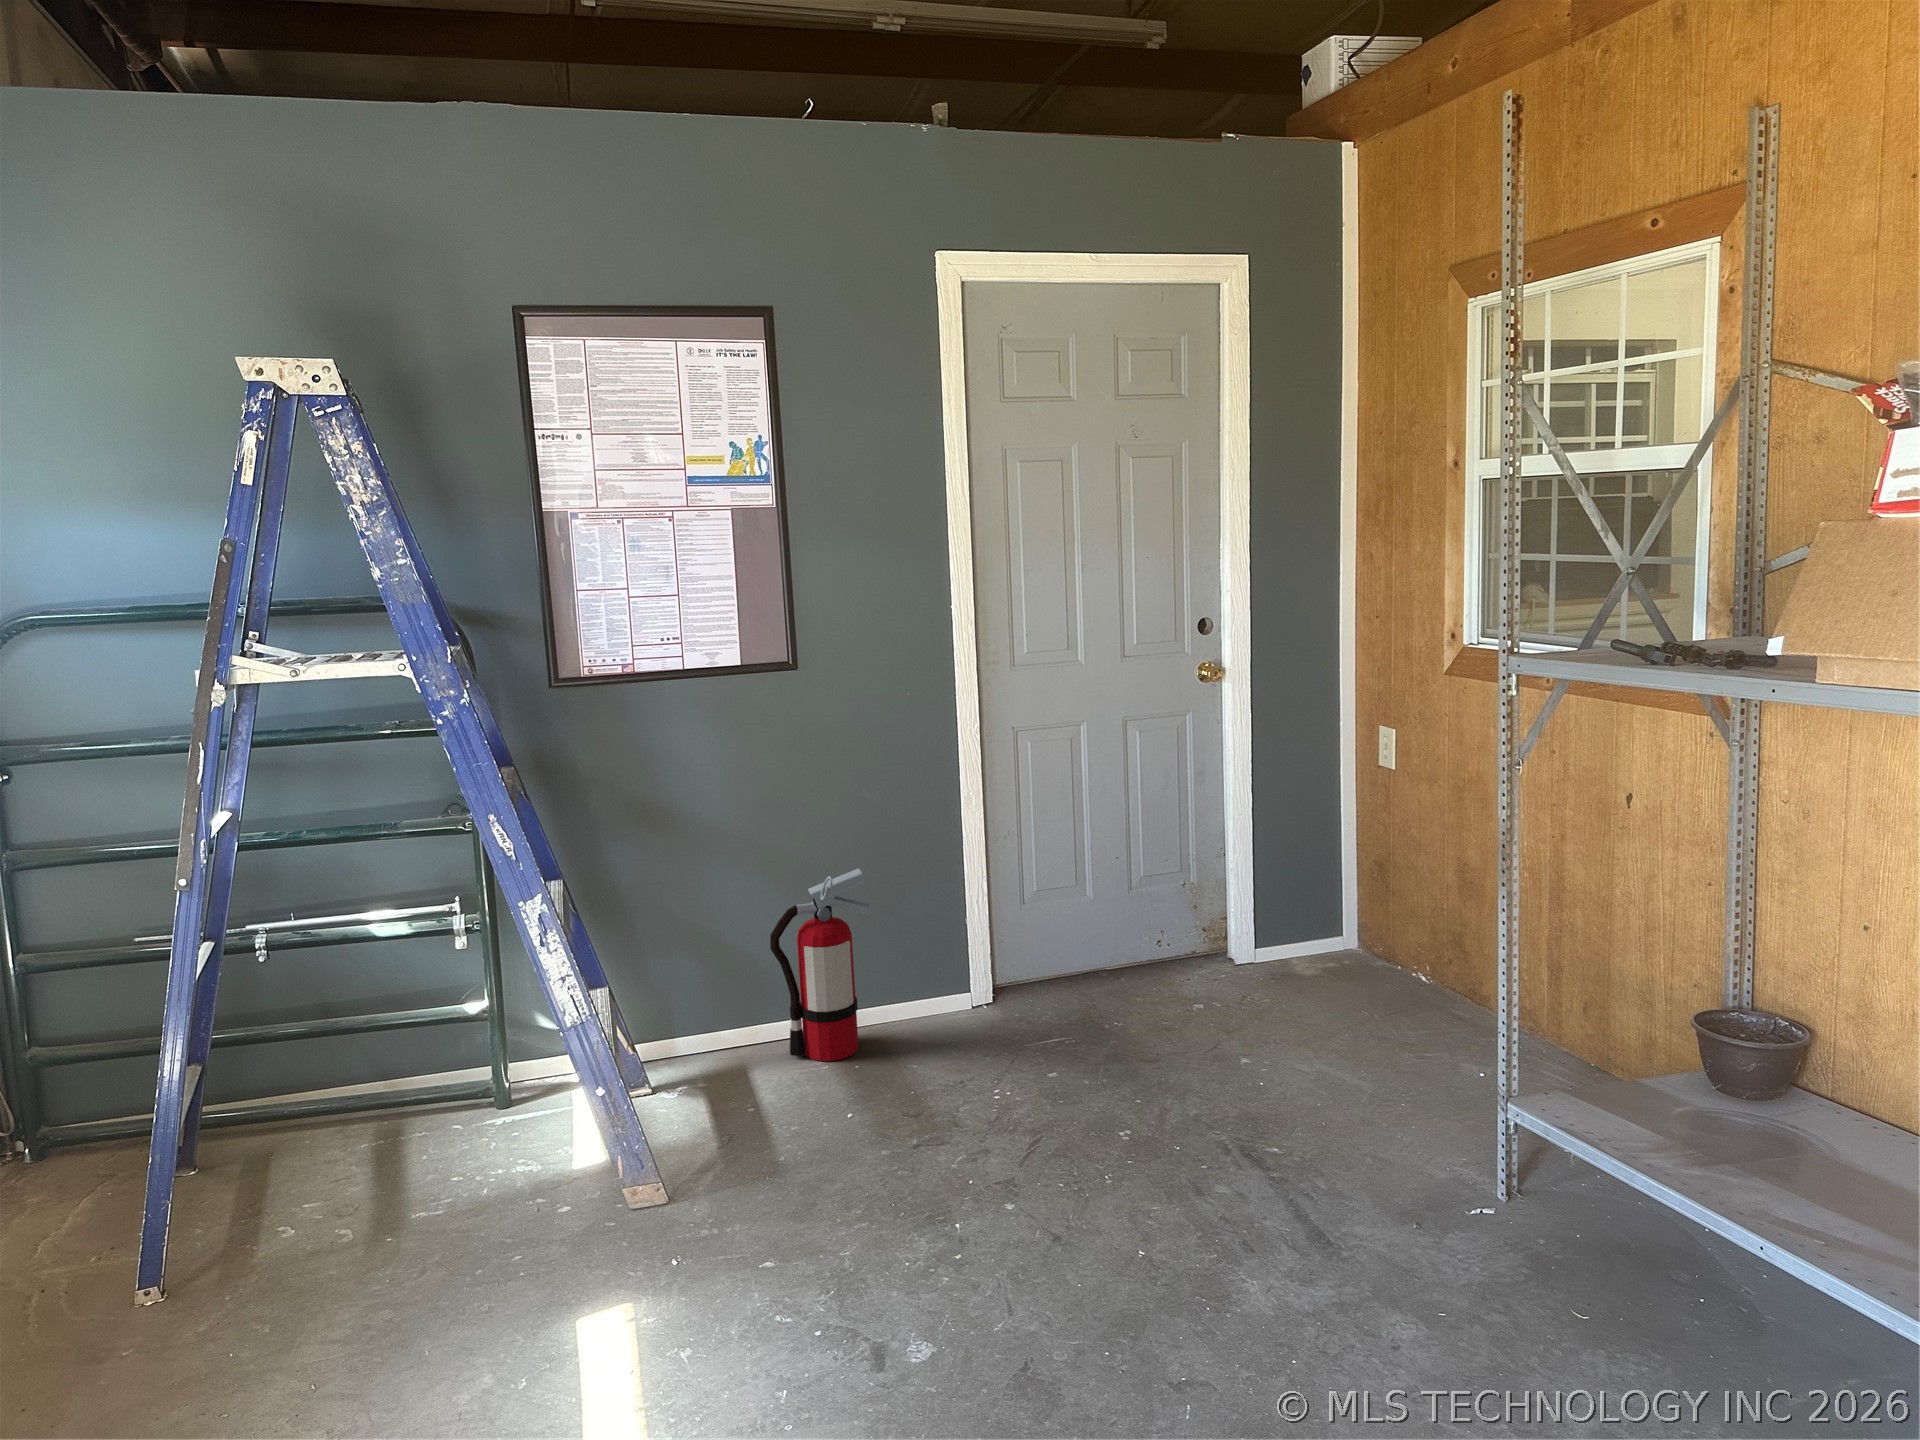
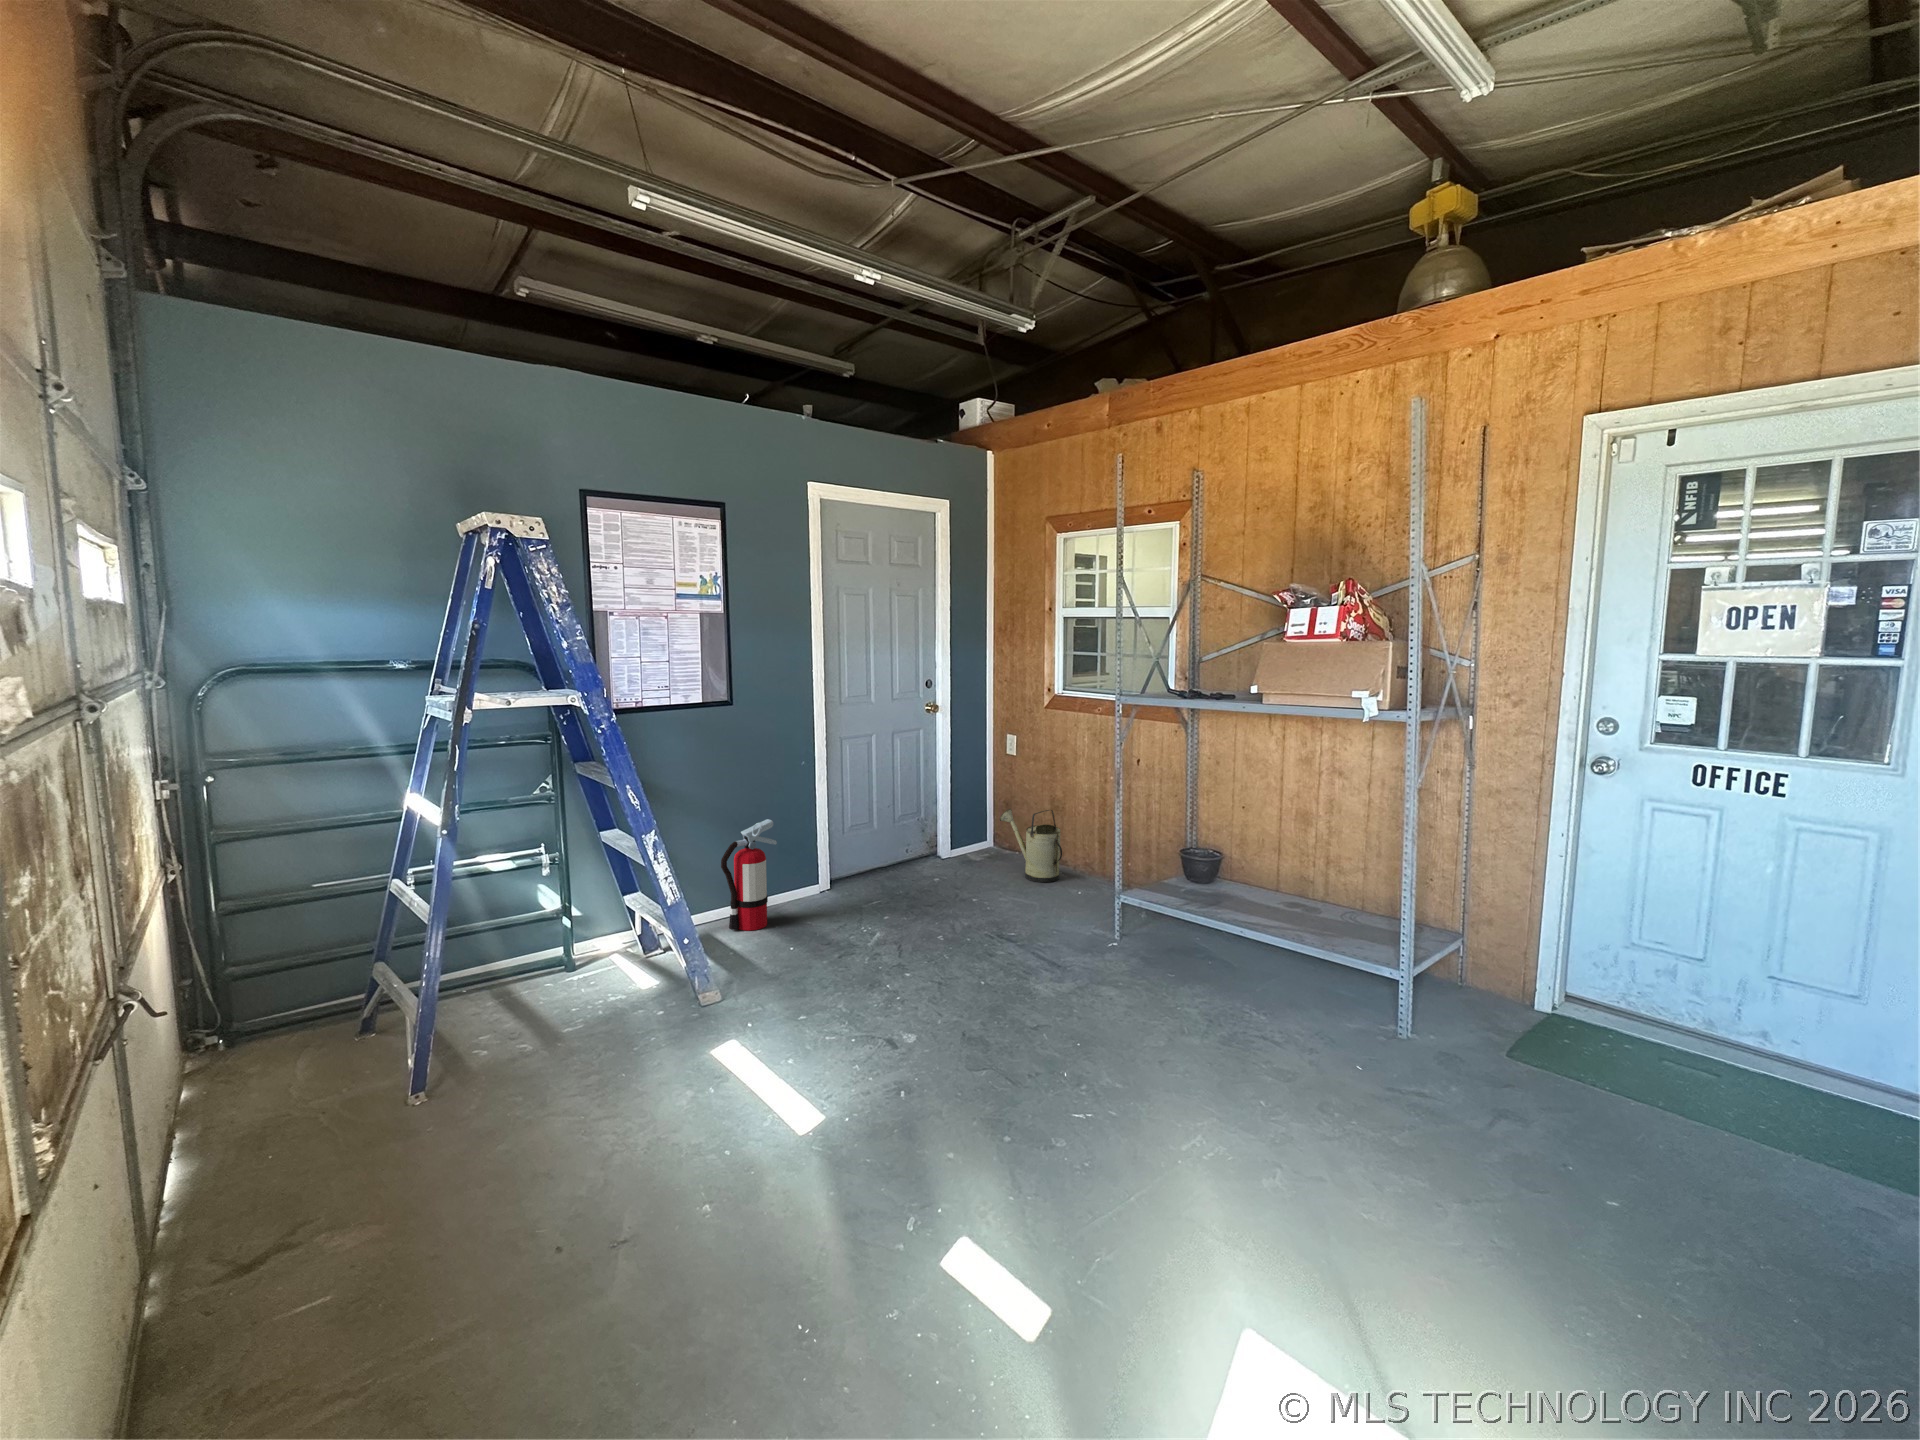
watering can: none [1352,870,1470,1029] -> present [1000,809,1062,882]

